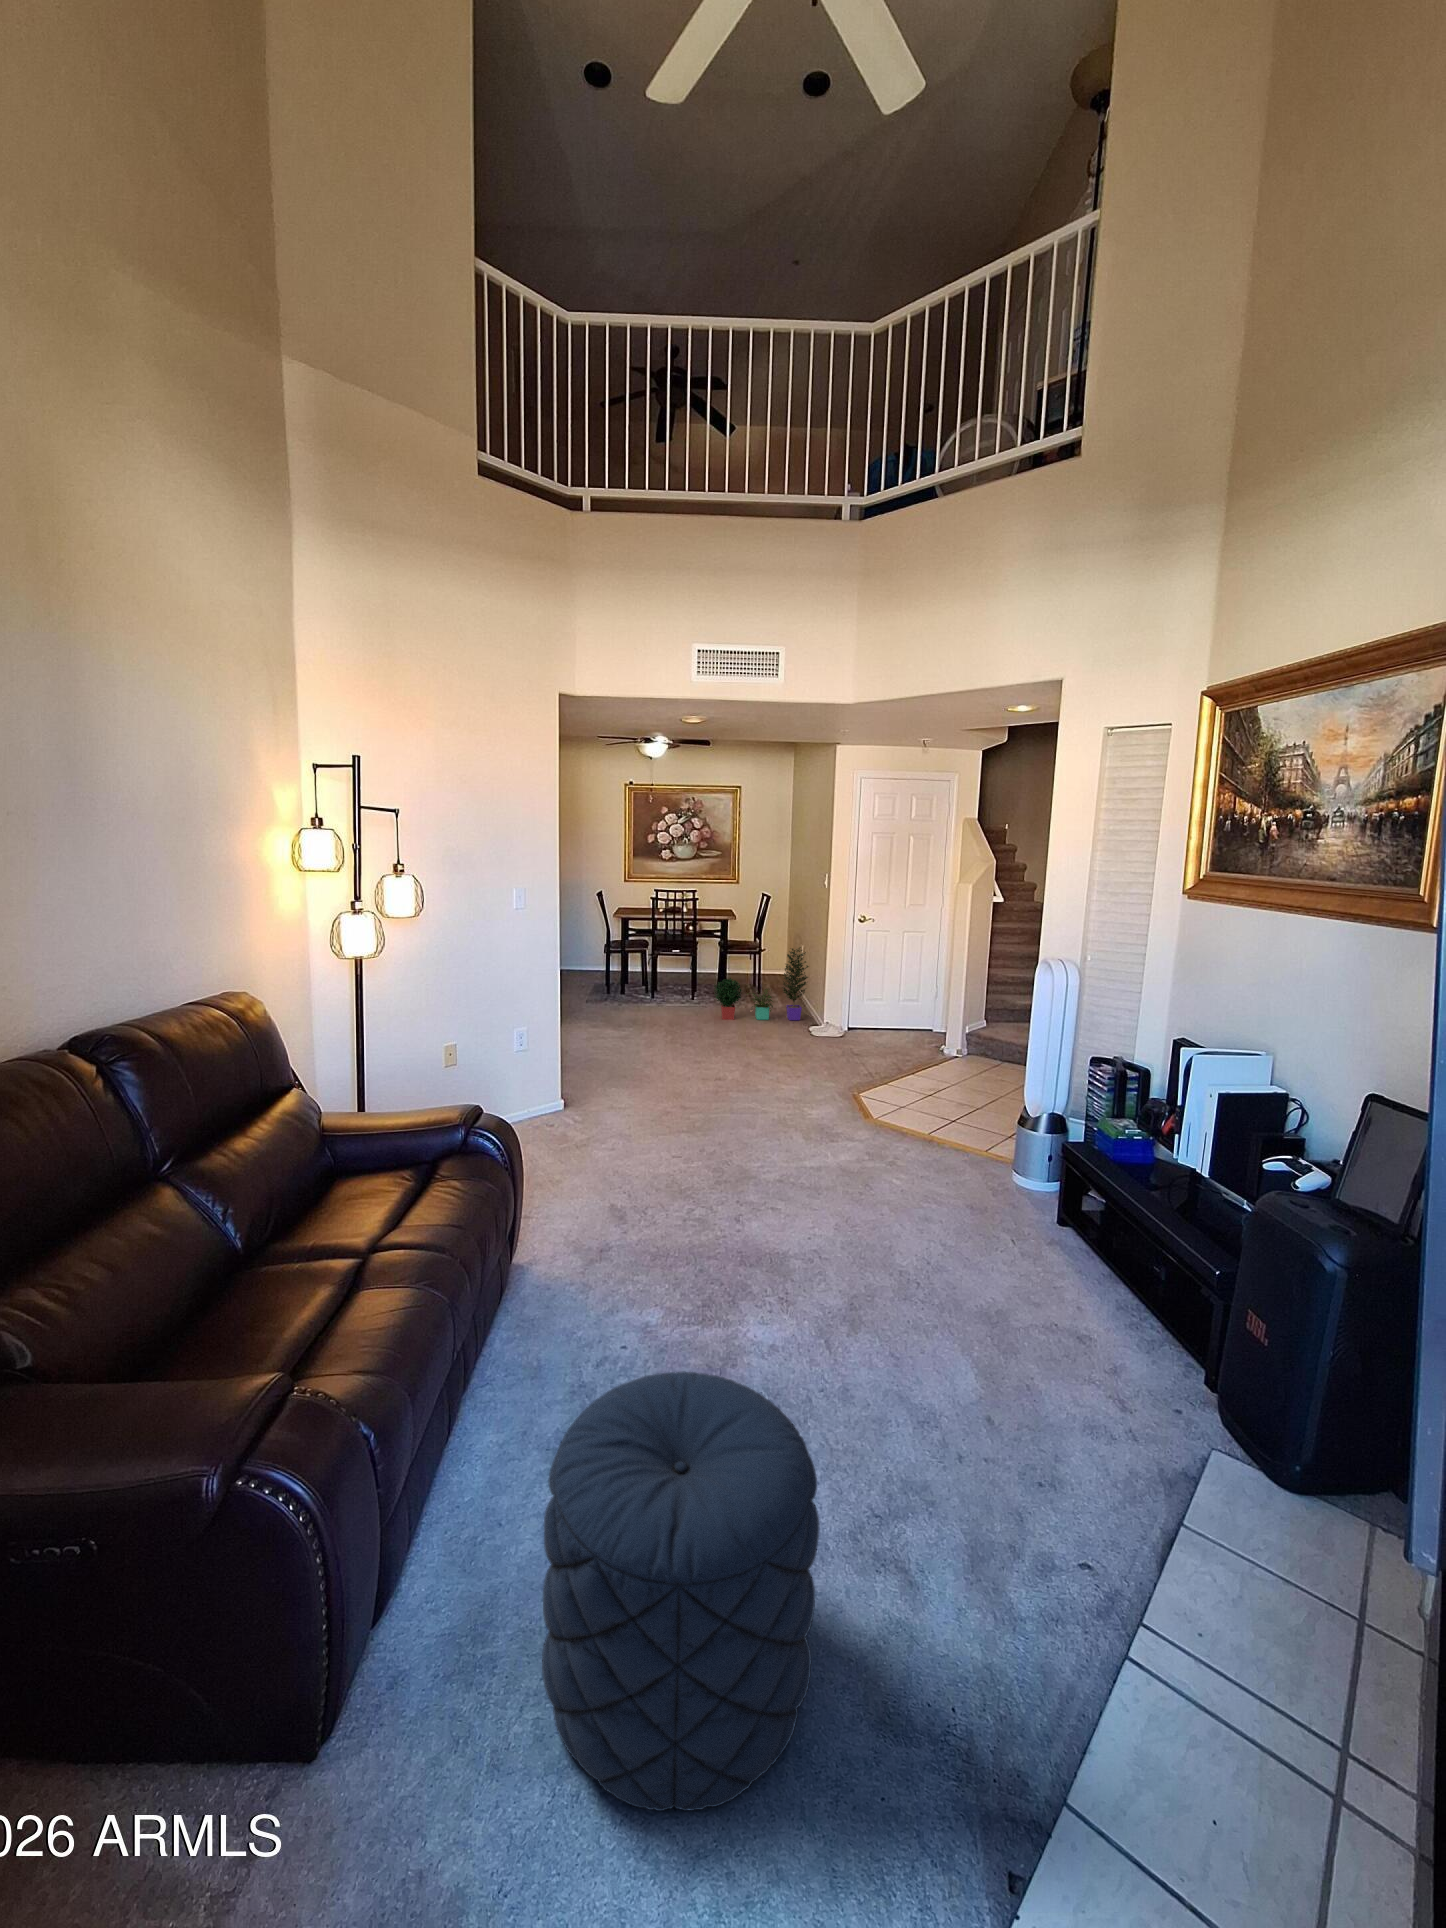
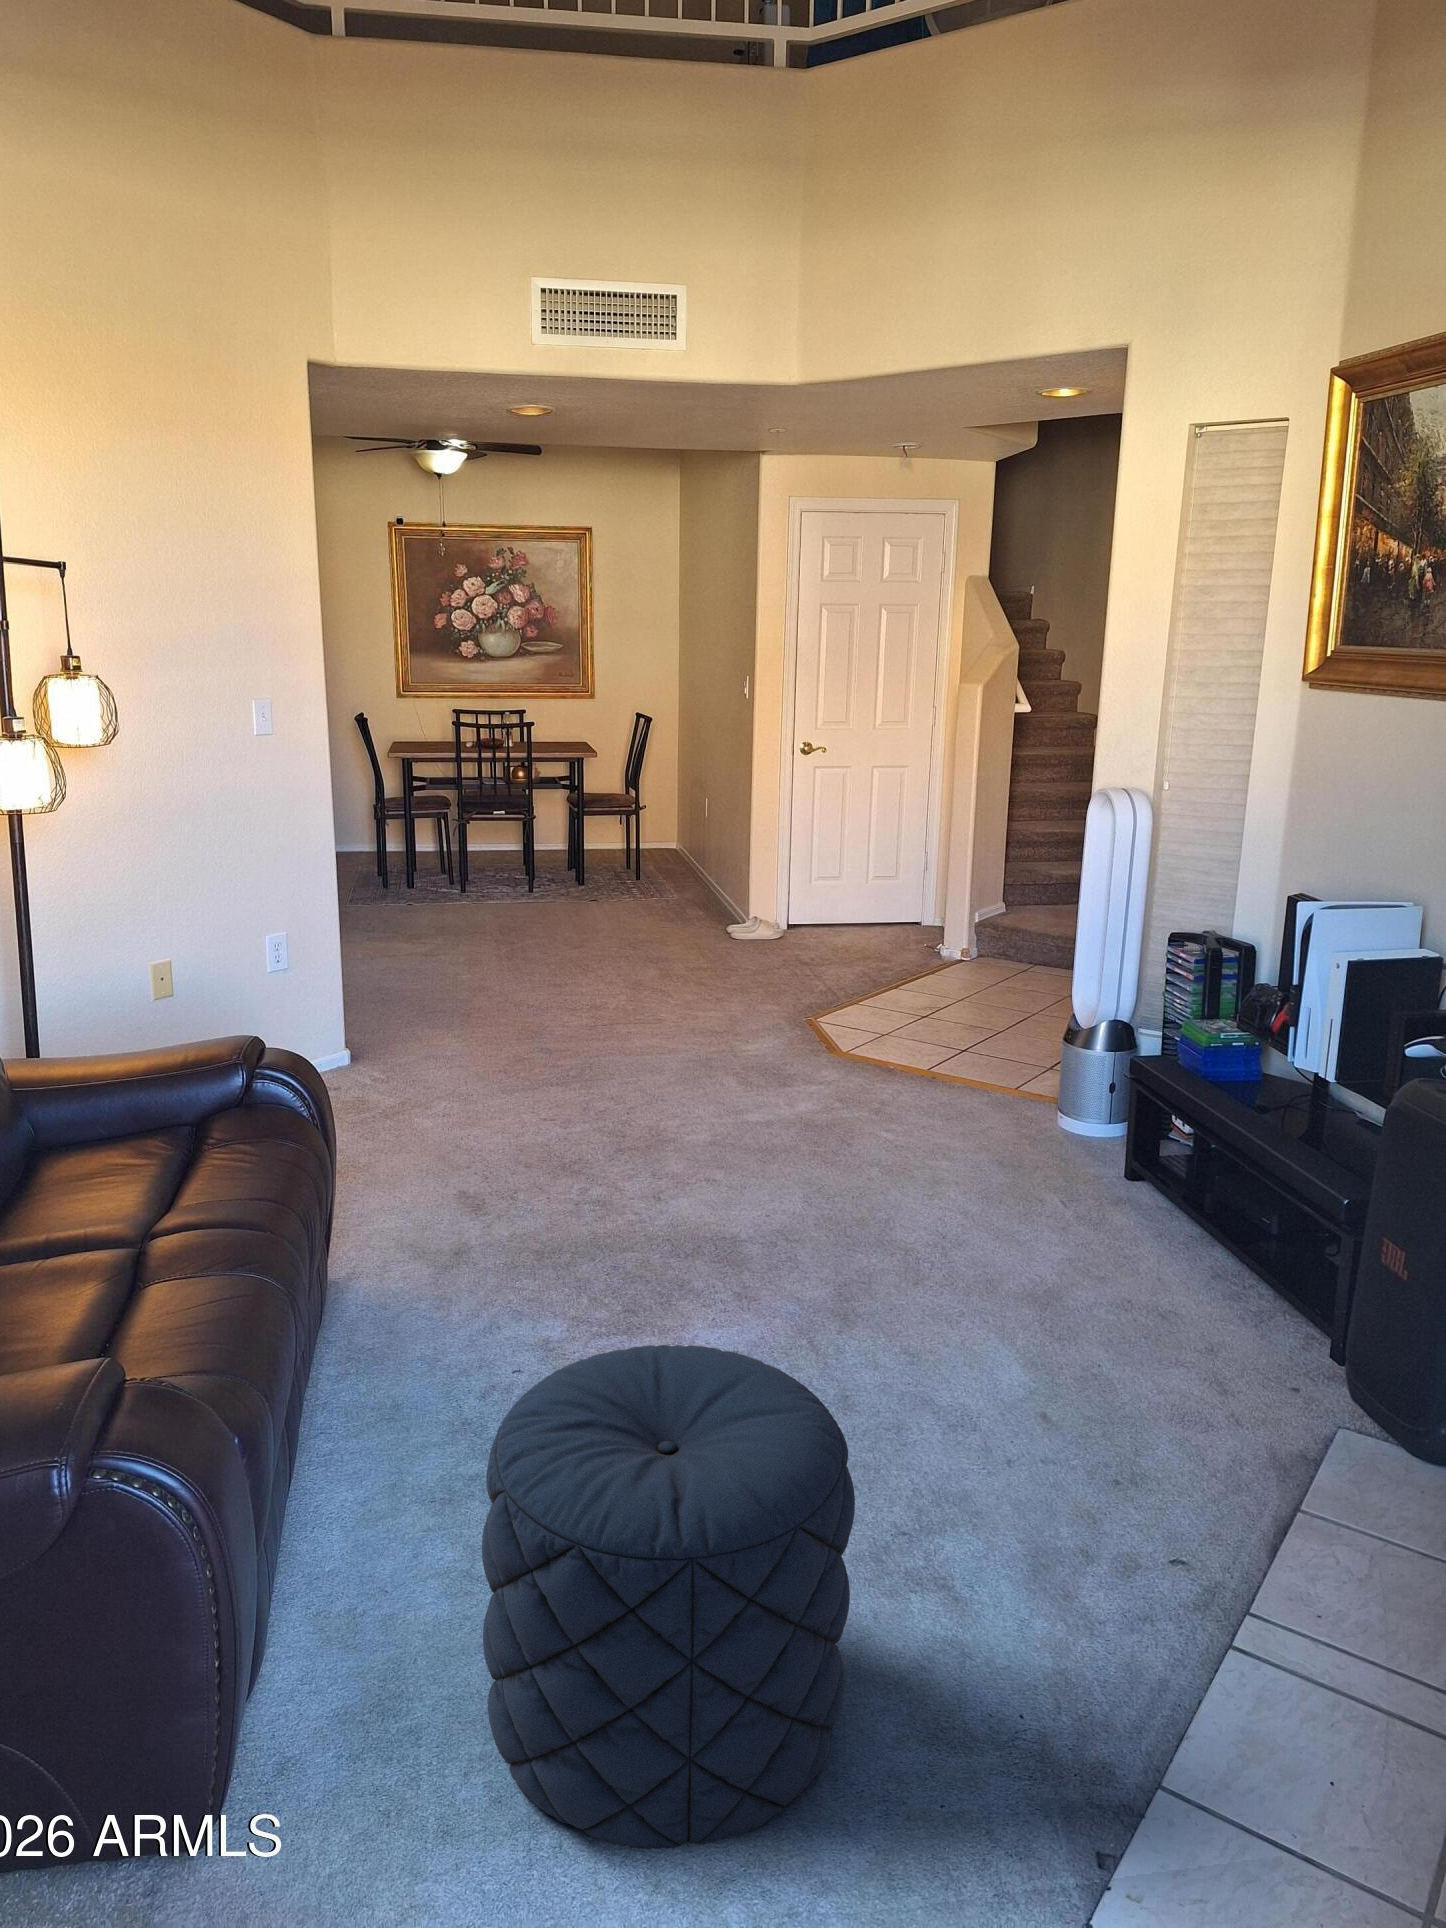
potted plant: present [715,947,809,1020] -> none [569,798,726,922]

